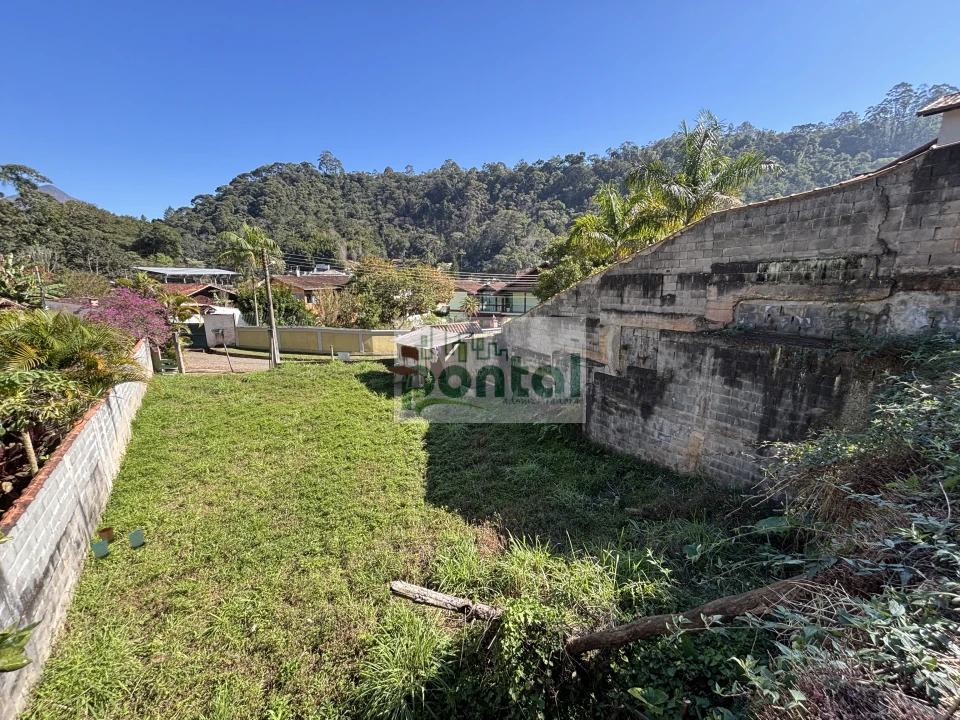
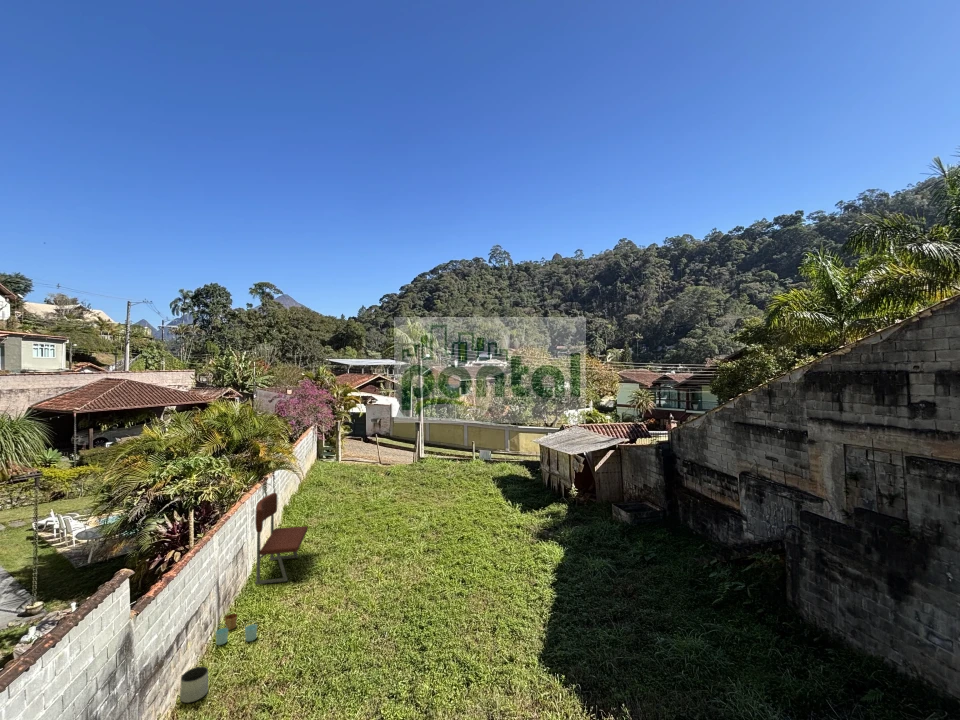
bench: present [387,346,420,390] -> present [255,493,308,584]
planter: none [67,576,104,611] -> present [180,667,208,703]

